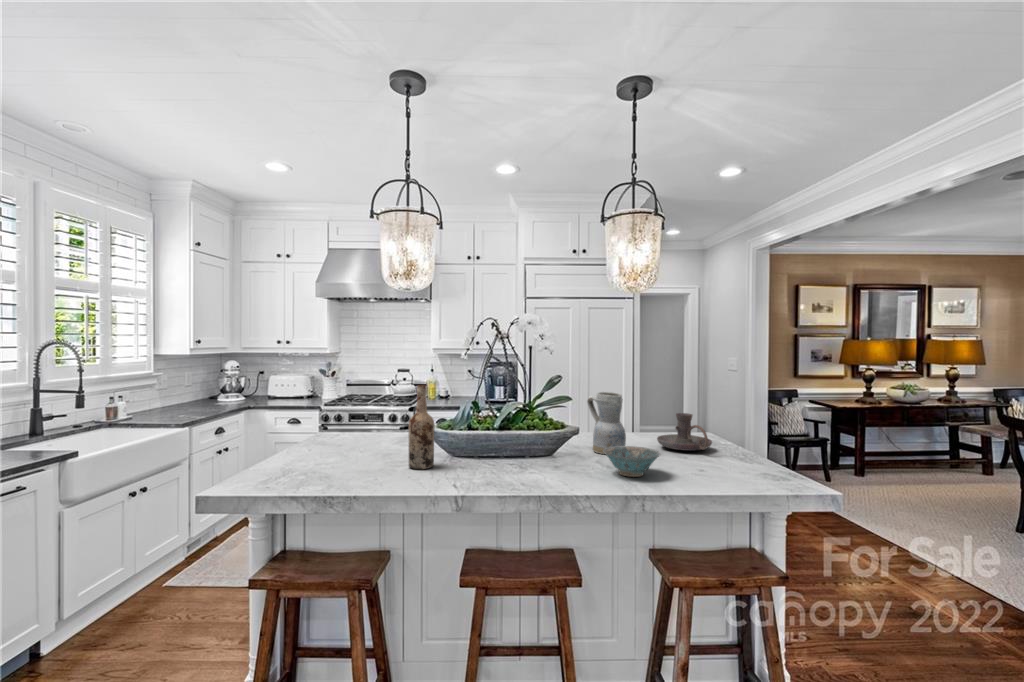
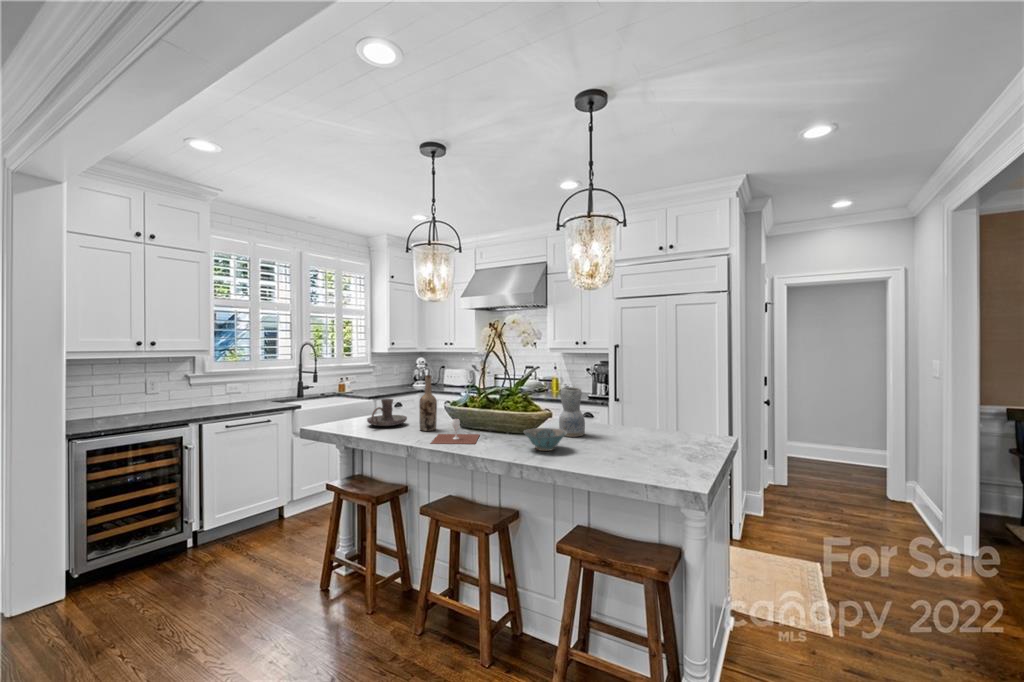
candle holder: present [657,413,712,451] -> present [367,399,407,426]
wine glass: none [453,445,537,487] -> present [431,419,479,444]

